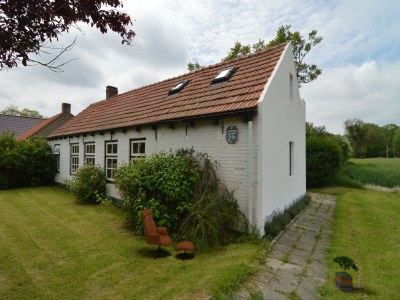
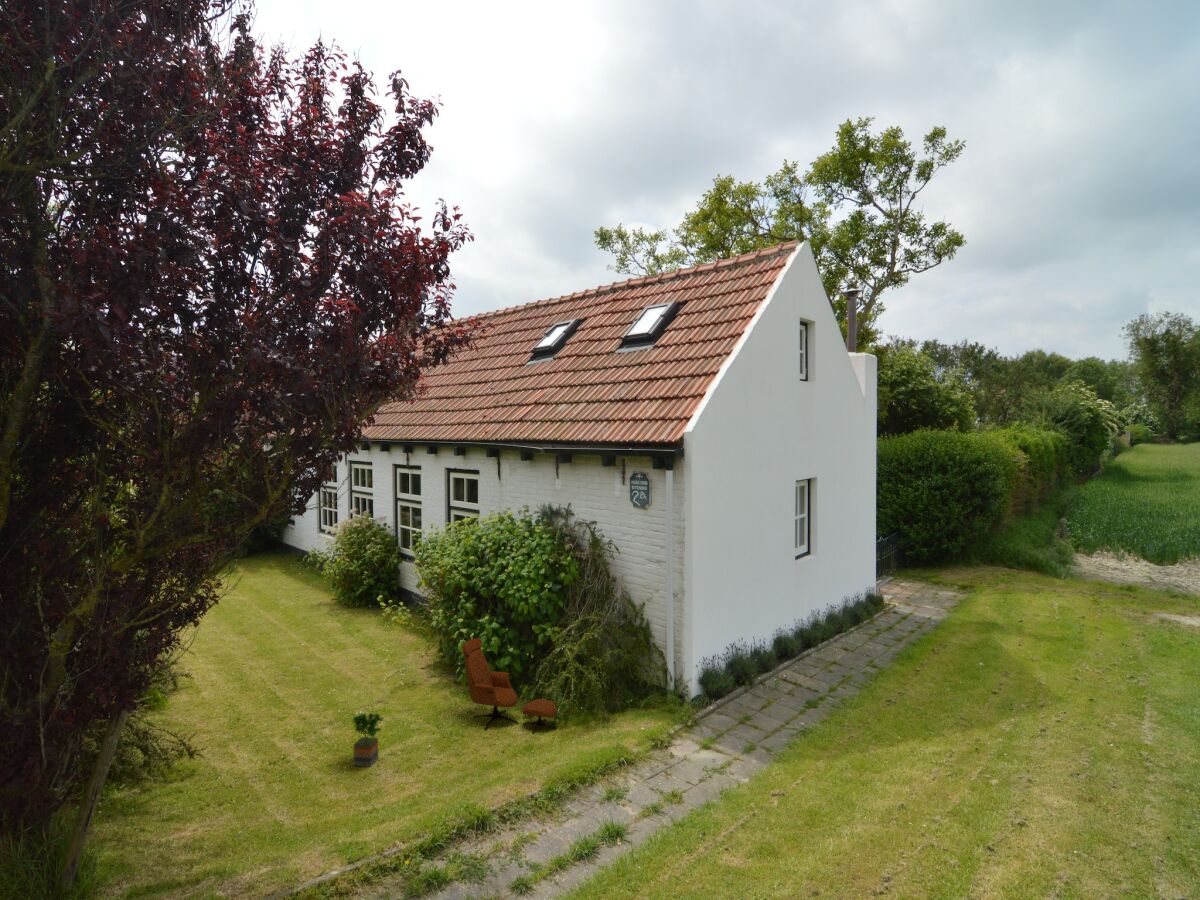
potted tree: present [333,256,358,291] -> present [353,713,383,767]

